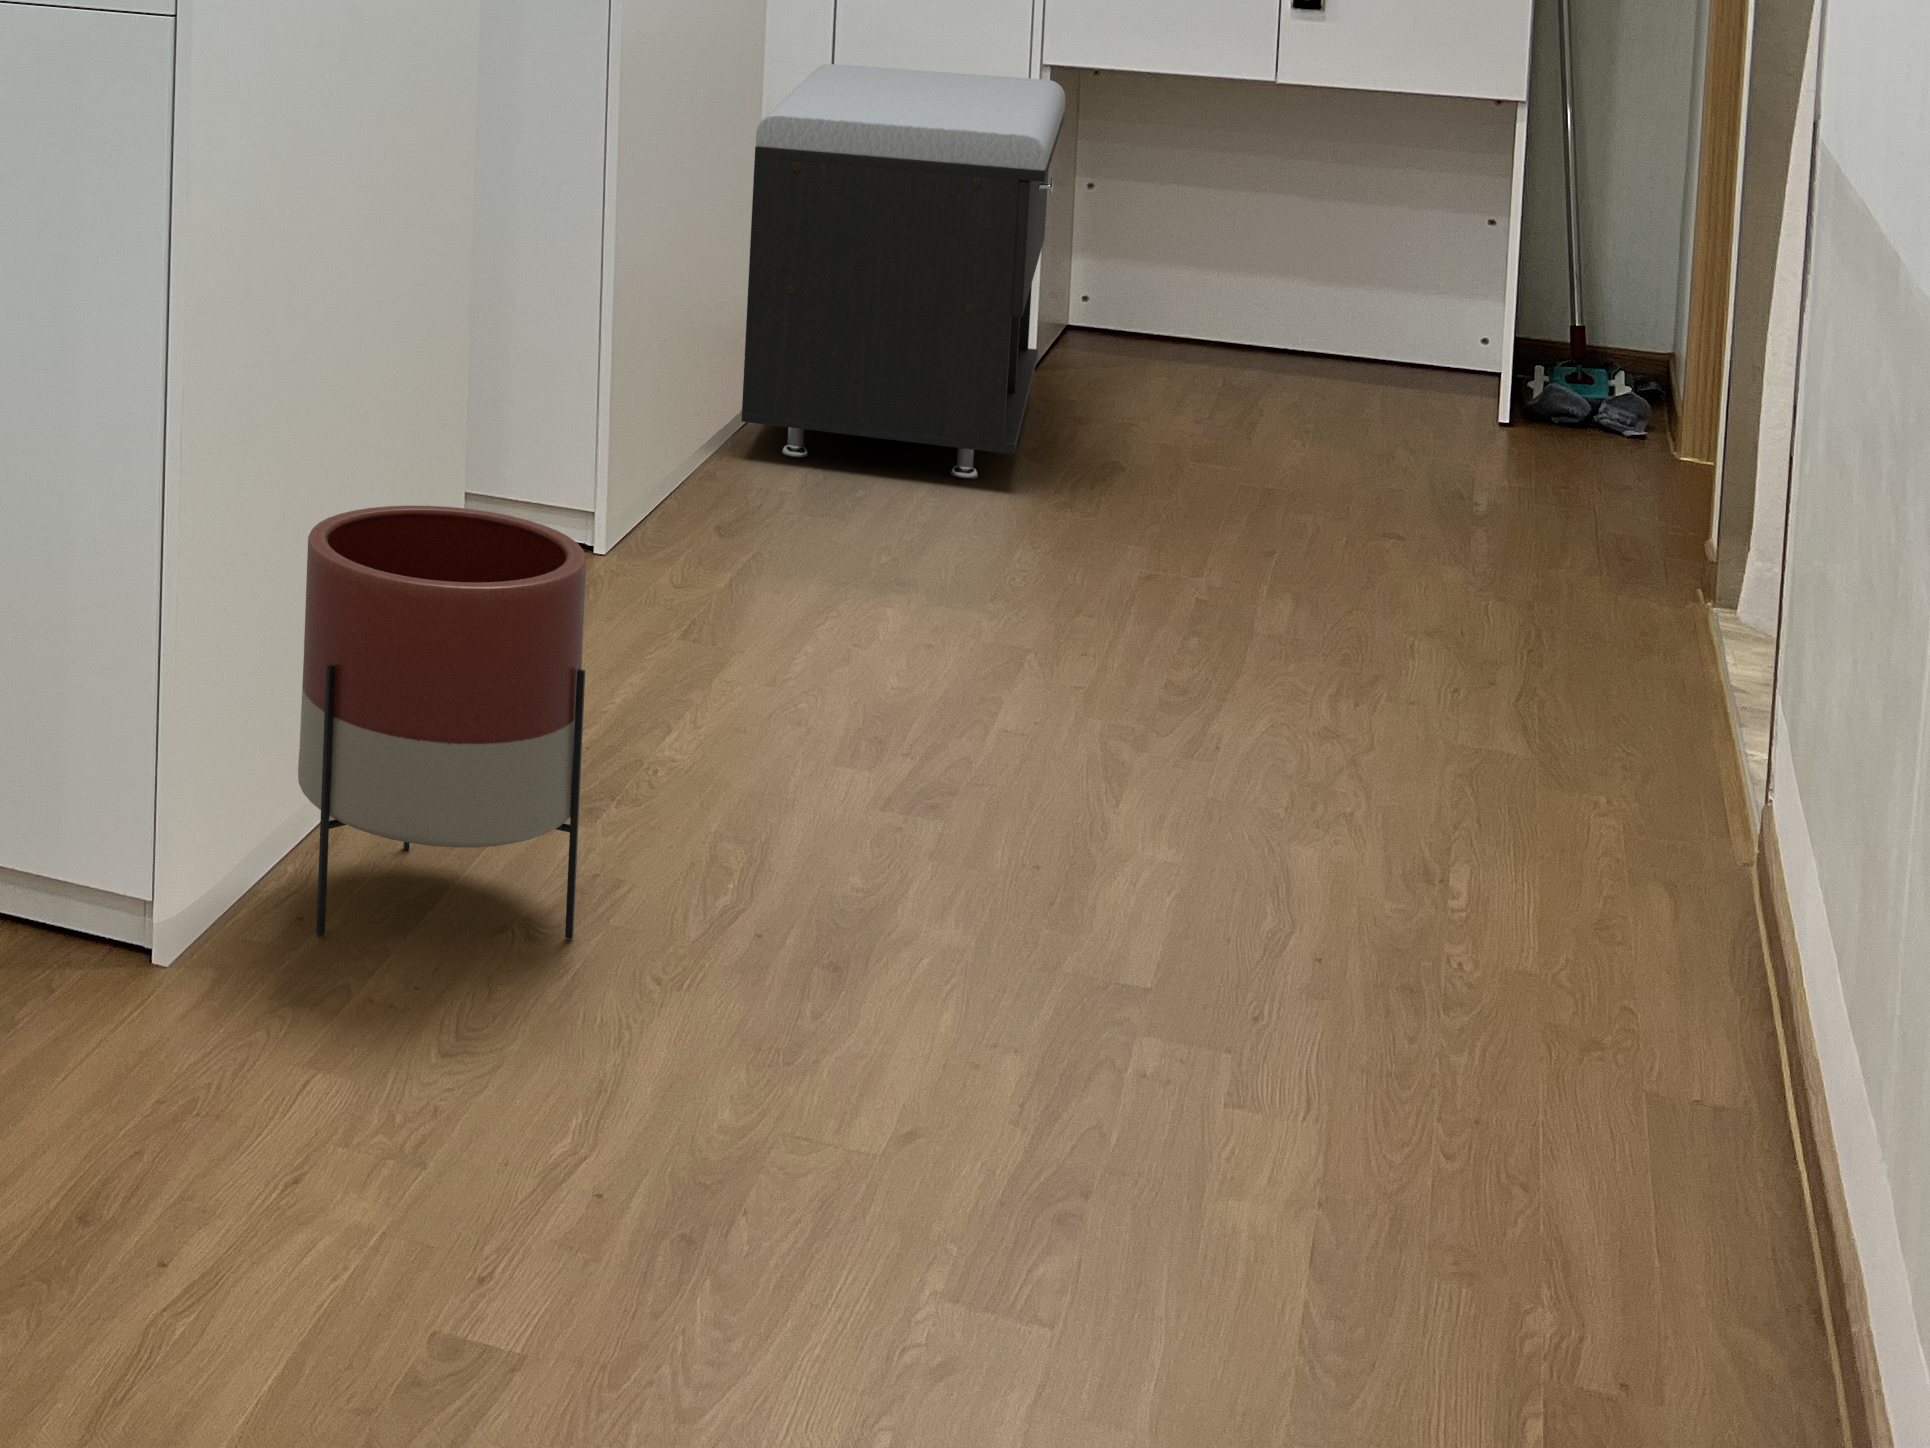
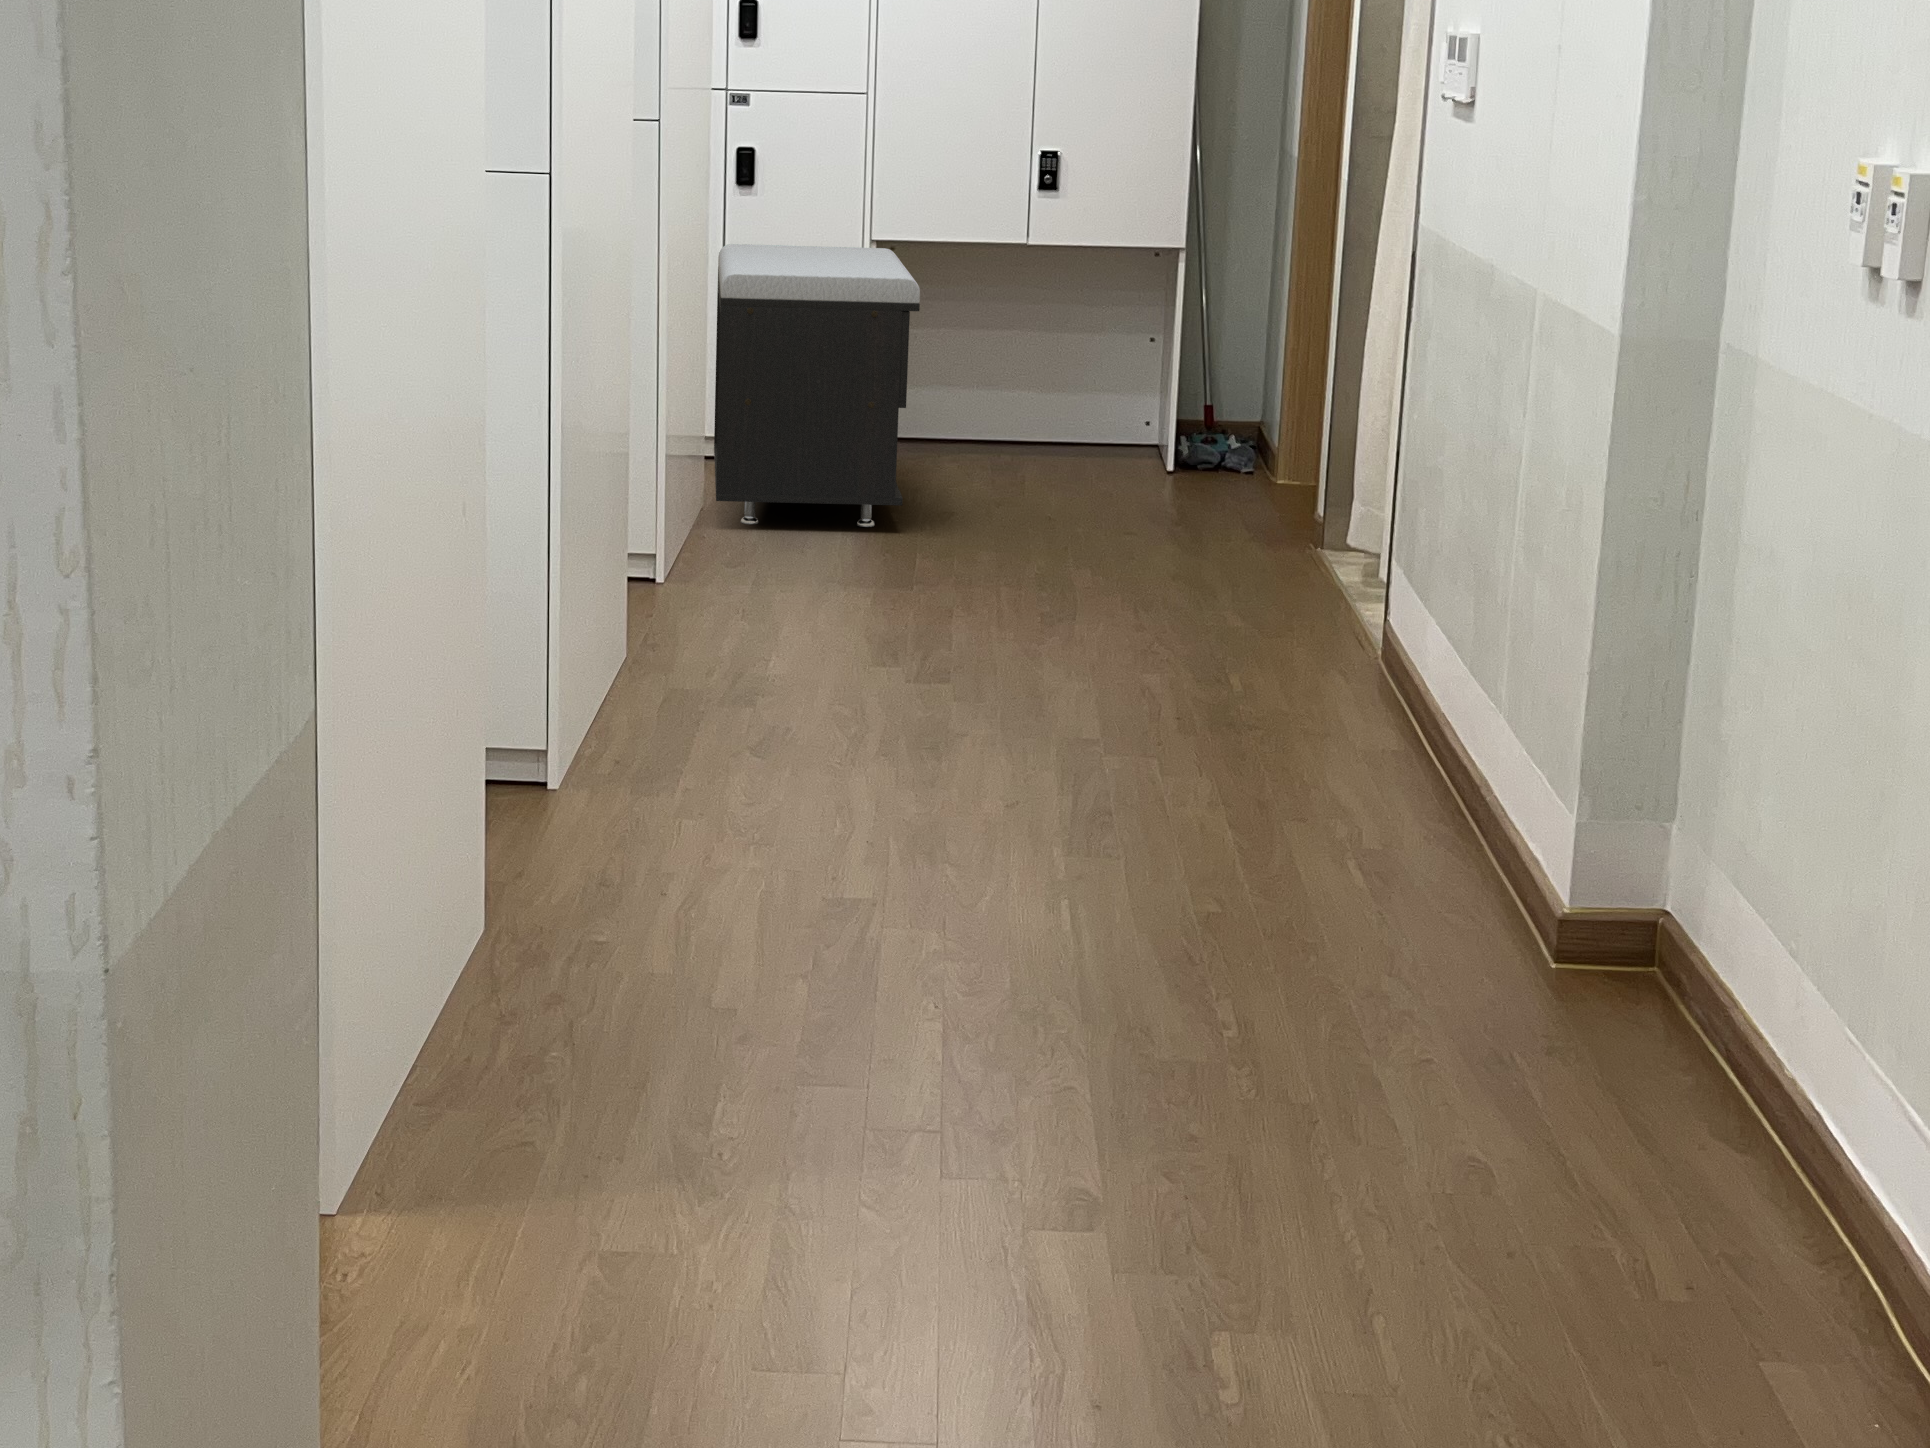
planter: present [298,506,586,939] -> none [611,508,798,780]

